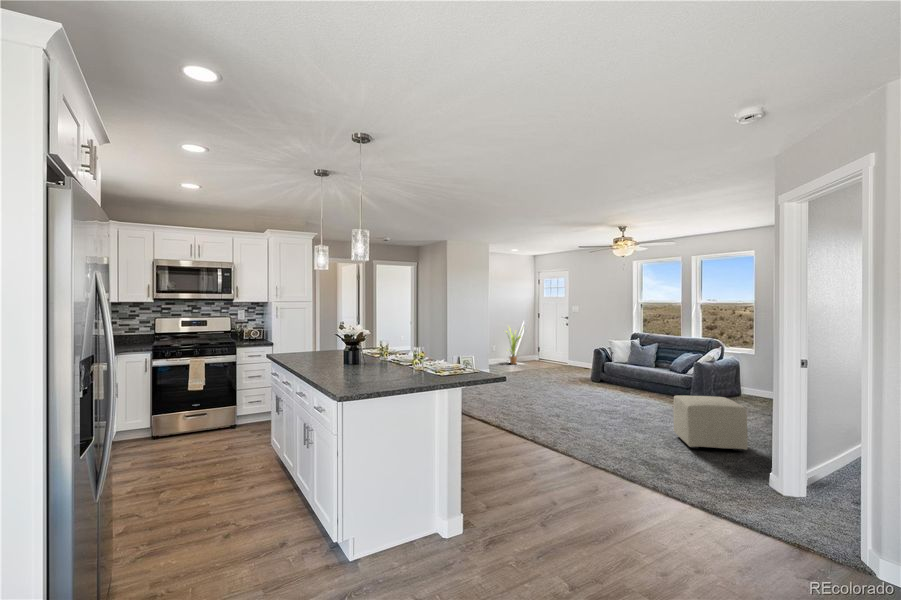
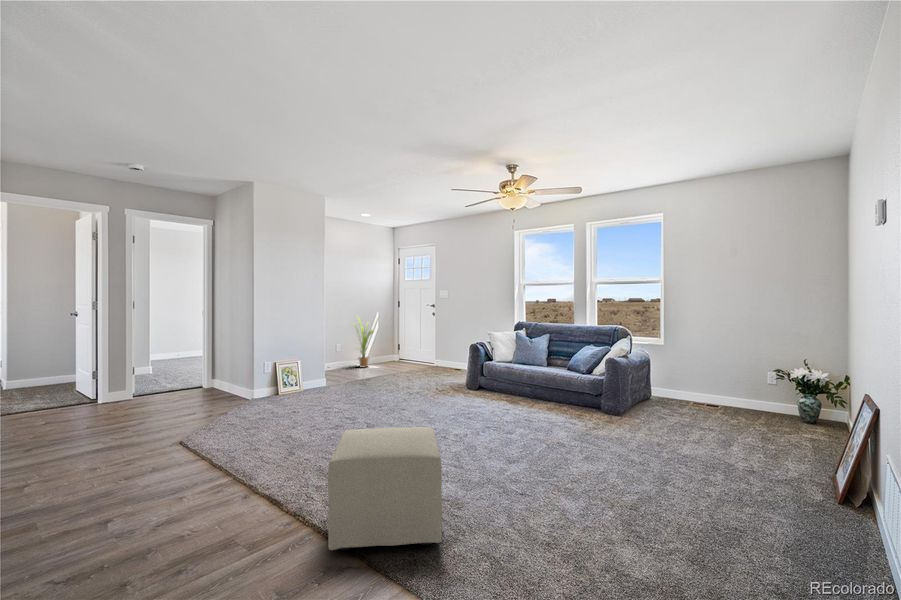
ottoman: present [674,396,748,451] -> present [328,427,442,550]

